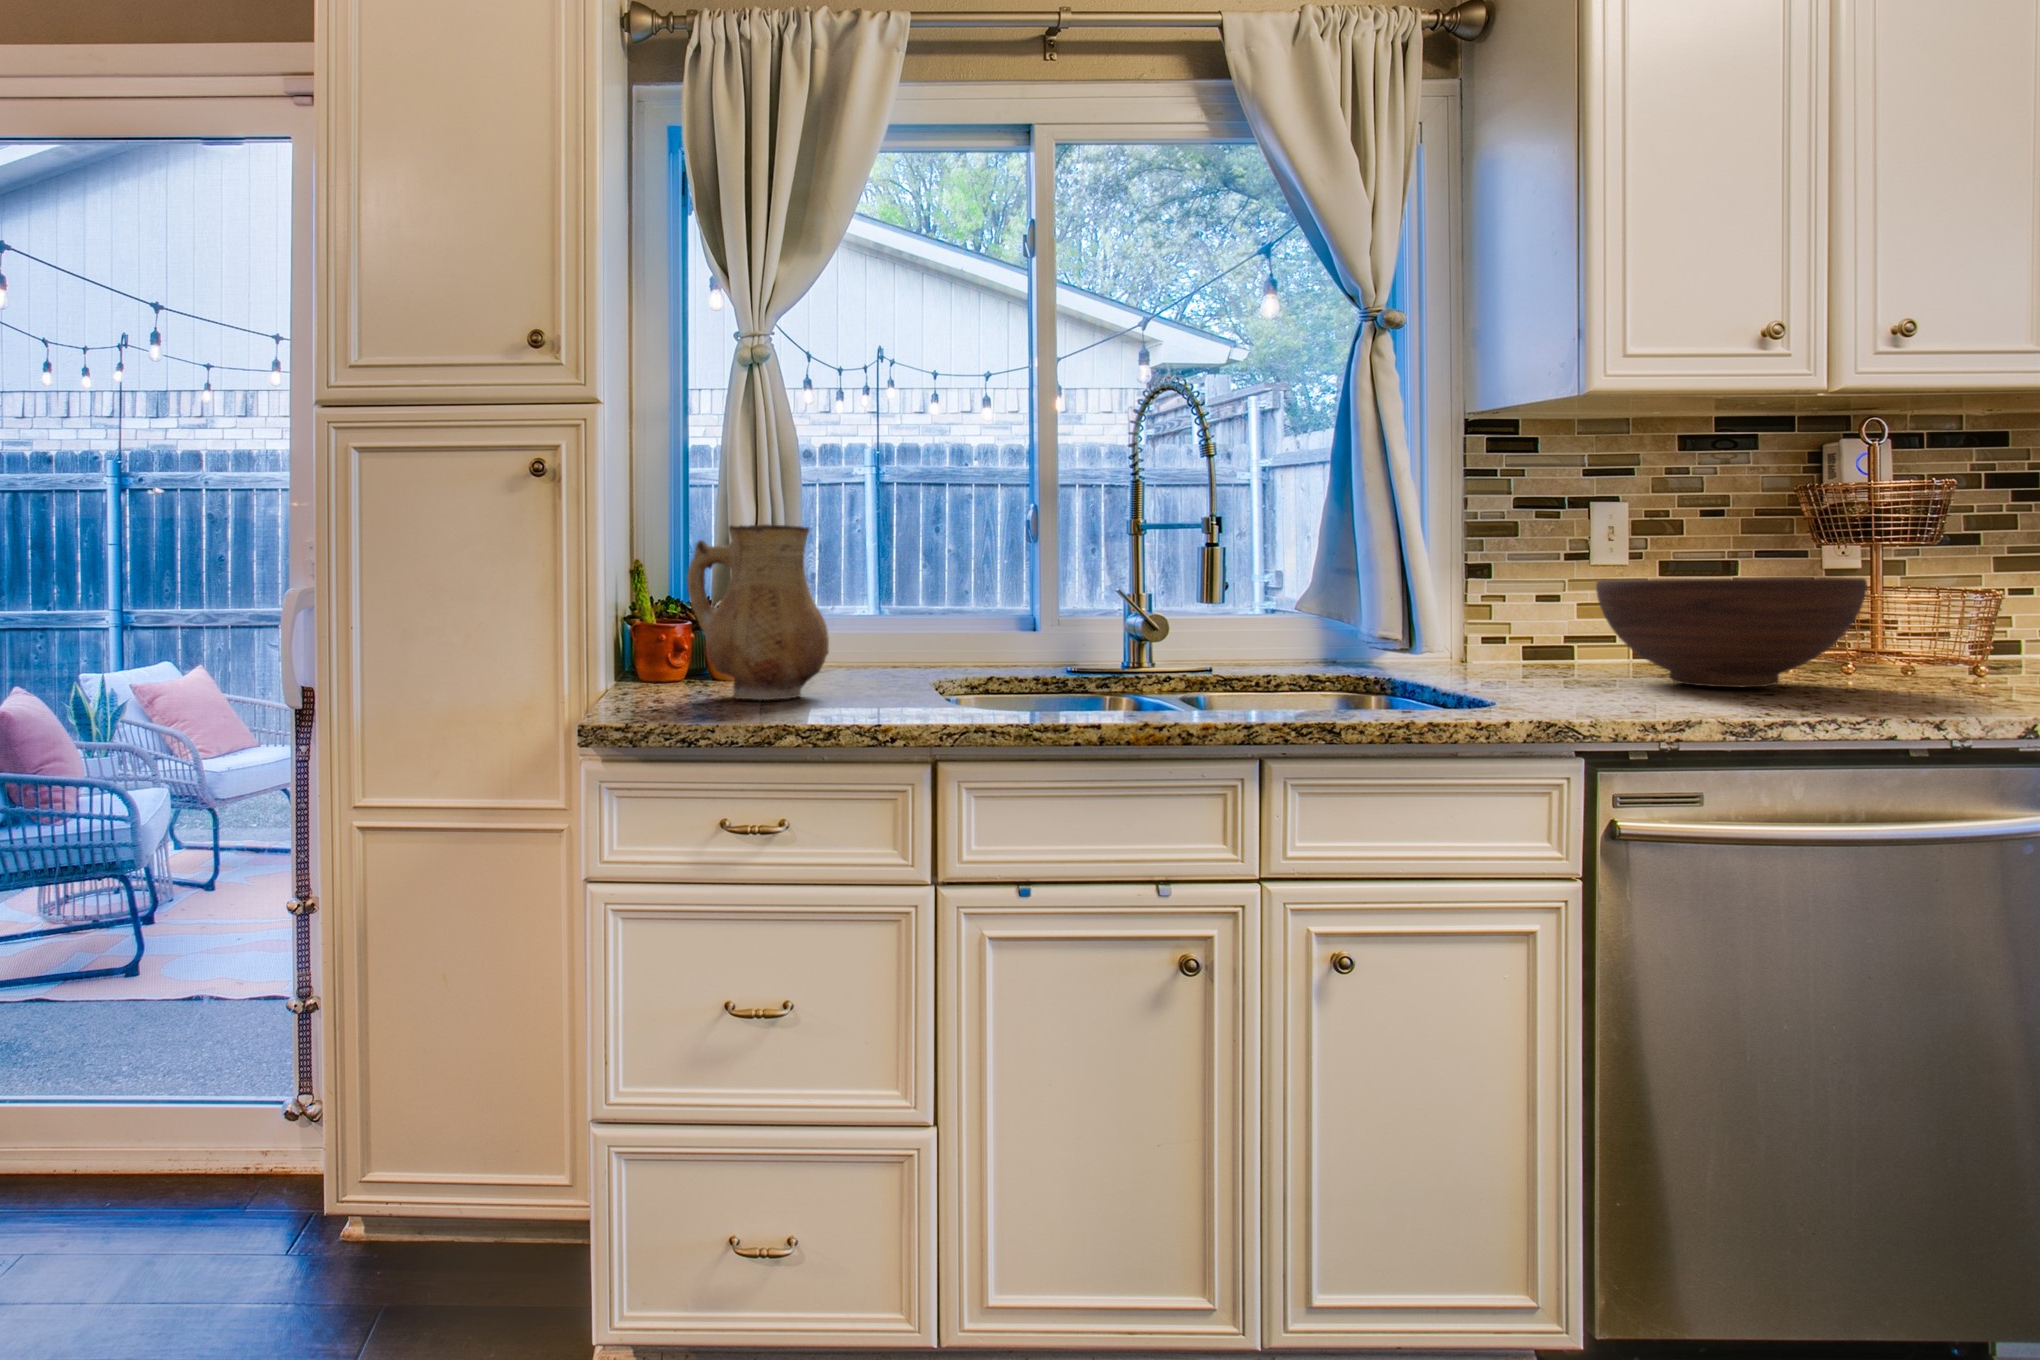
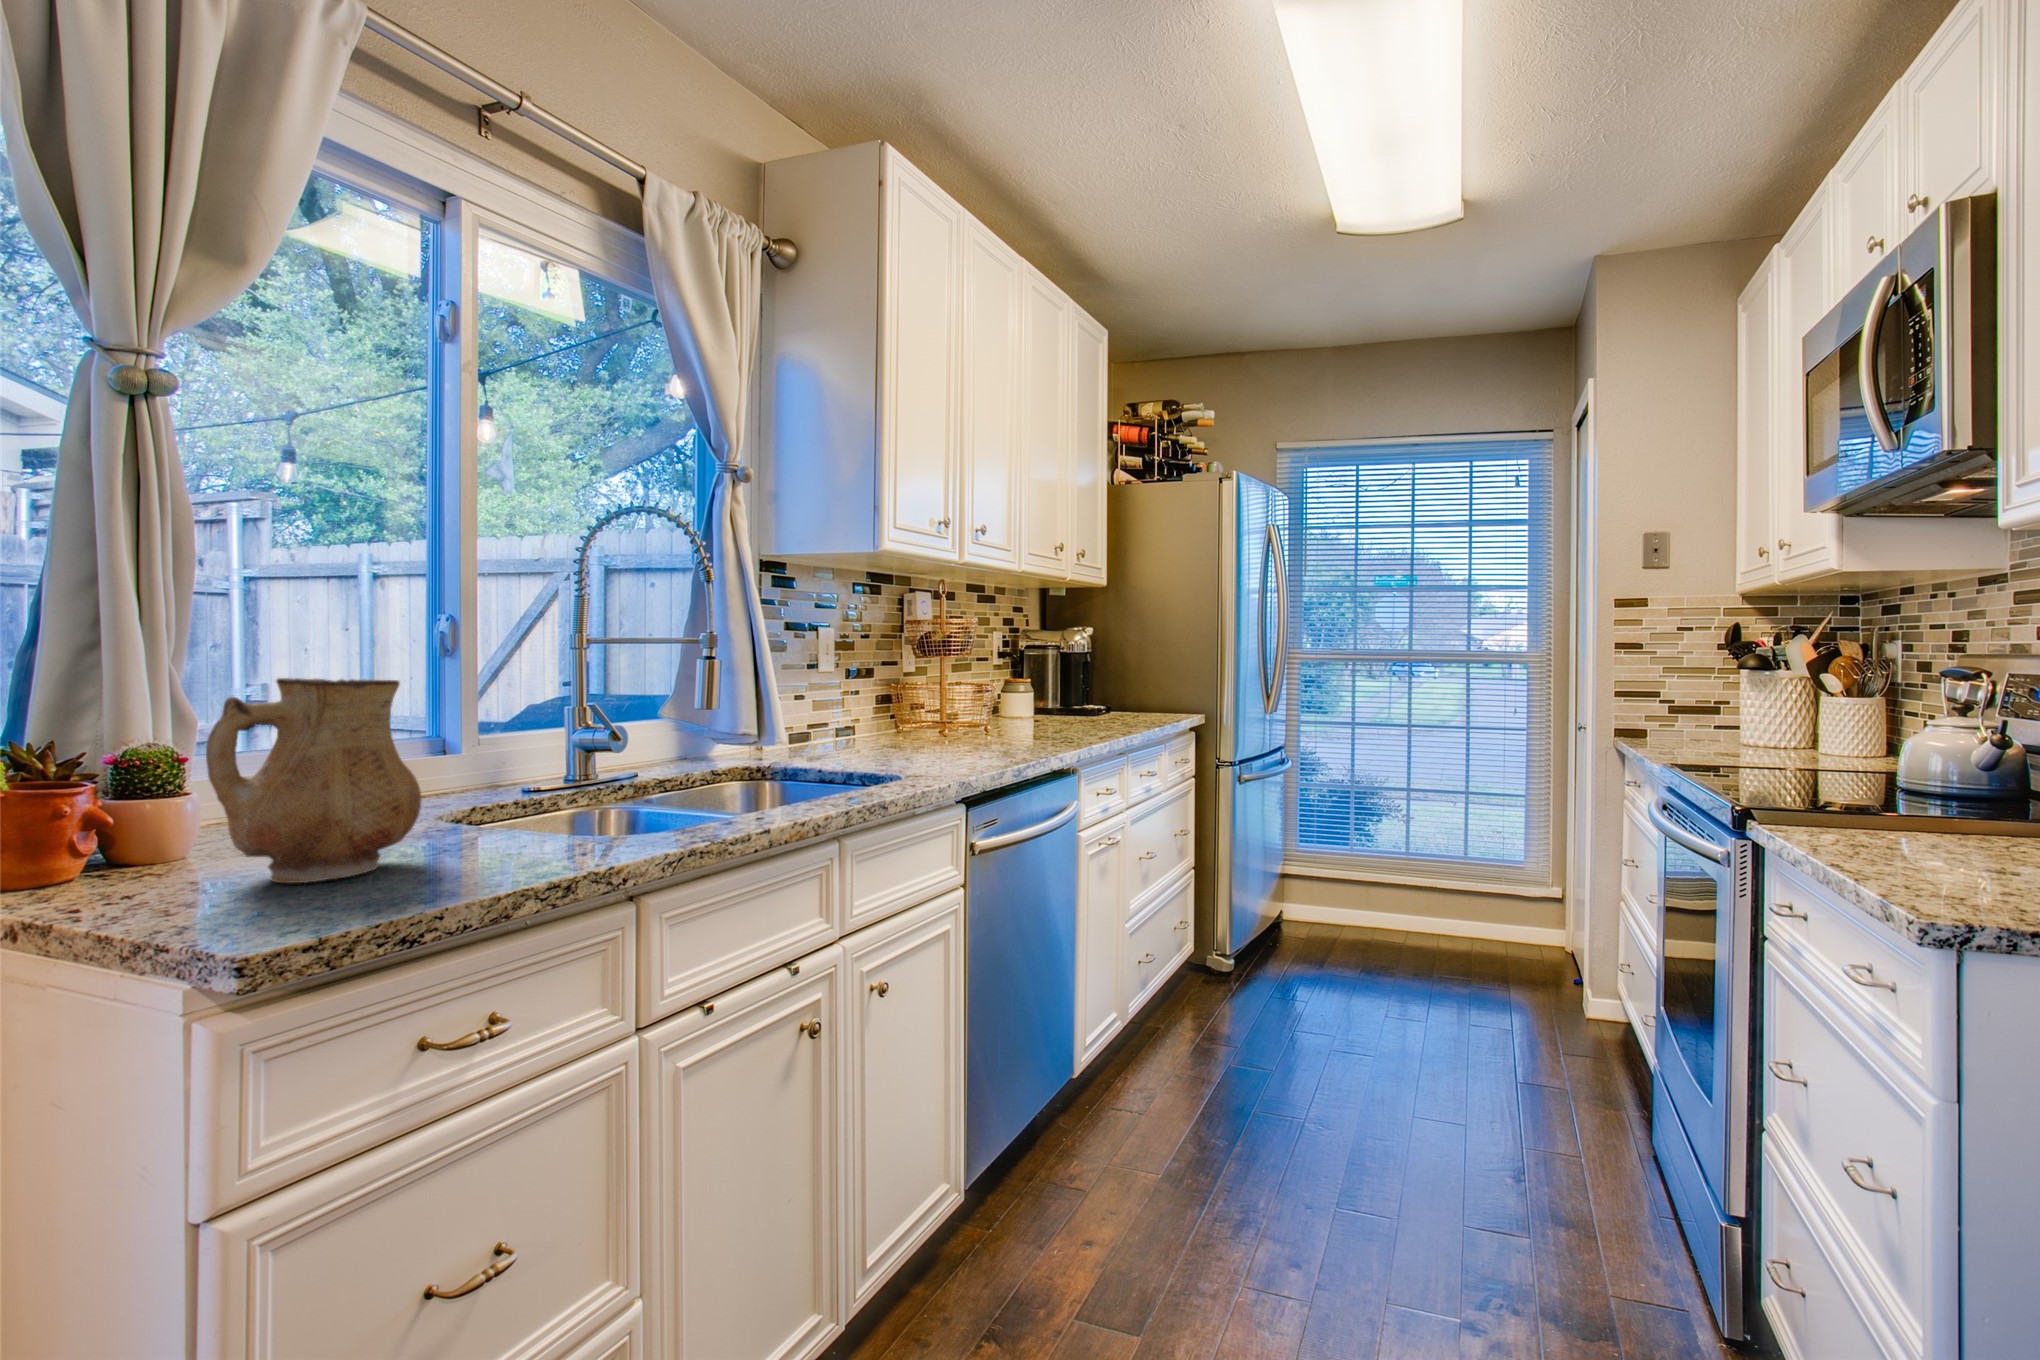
fruit bowl: present [1596,578,1867,687] -> none [861,698,977,754]

